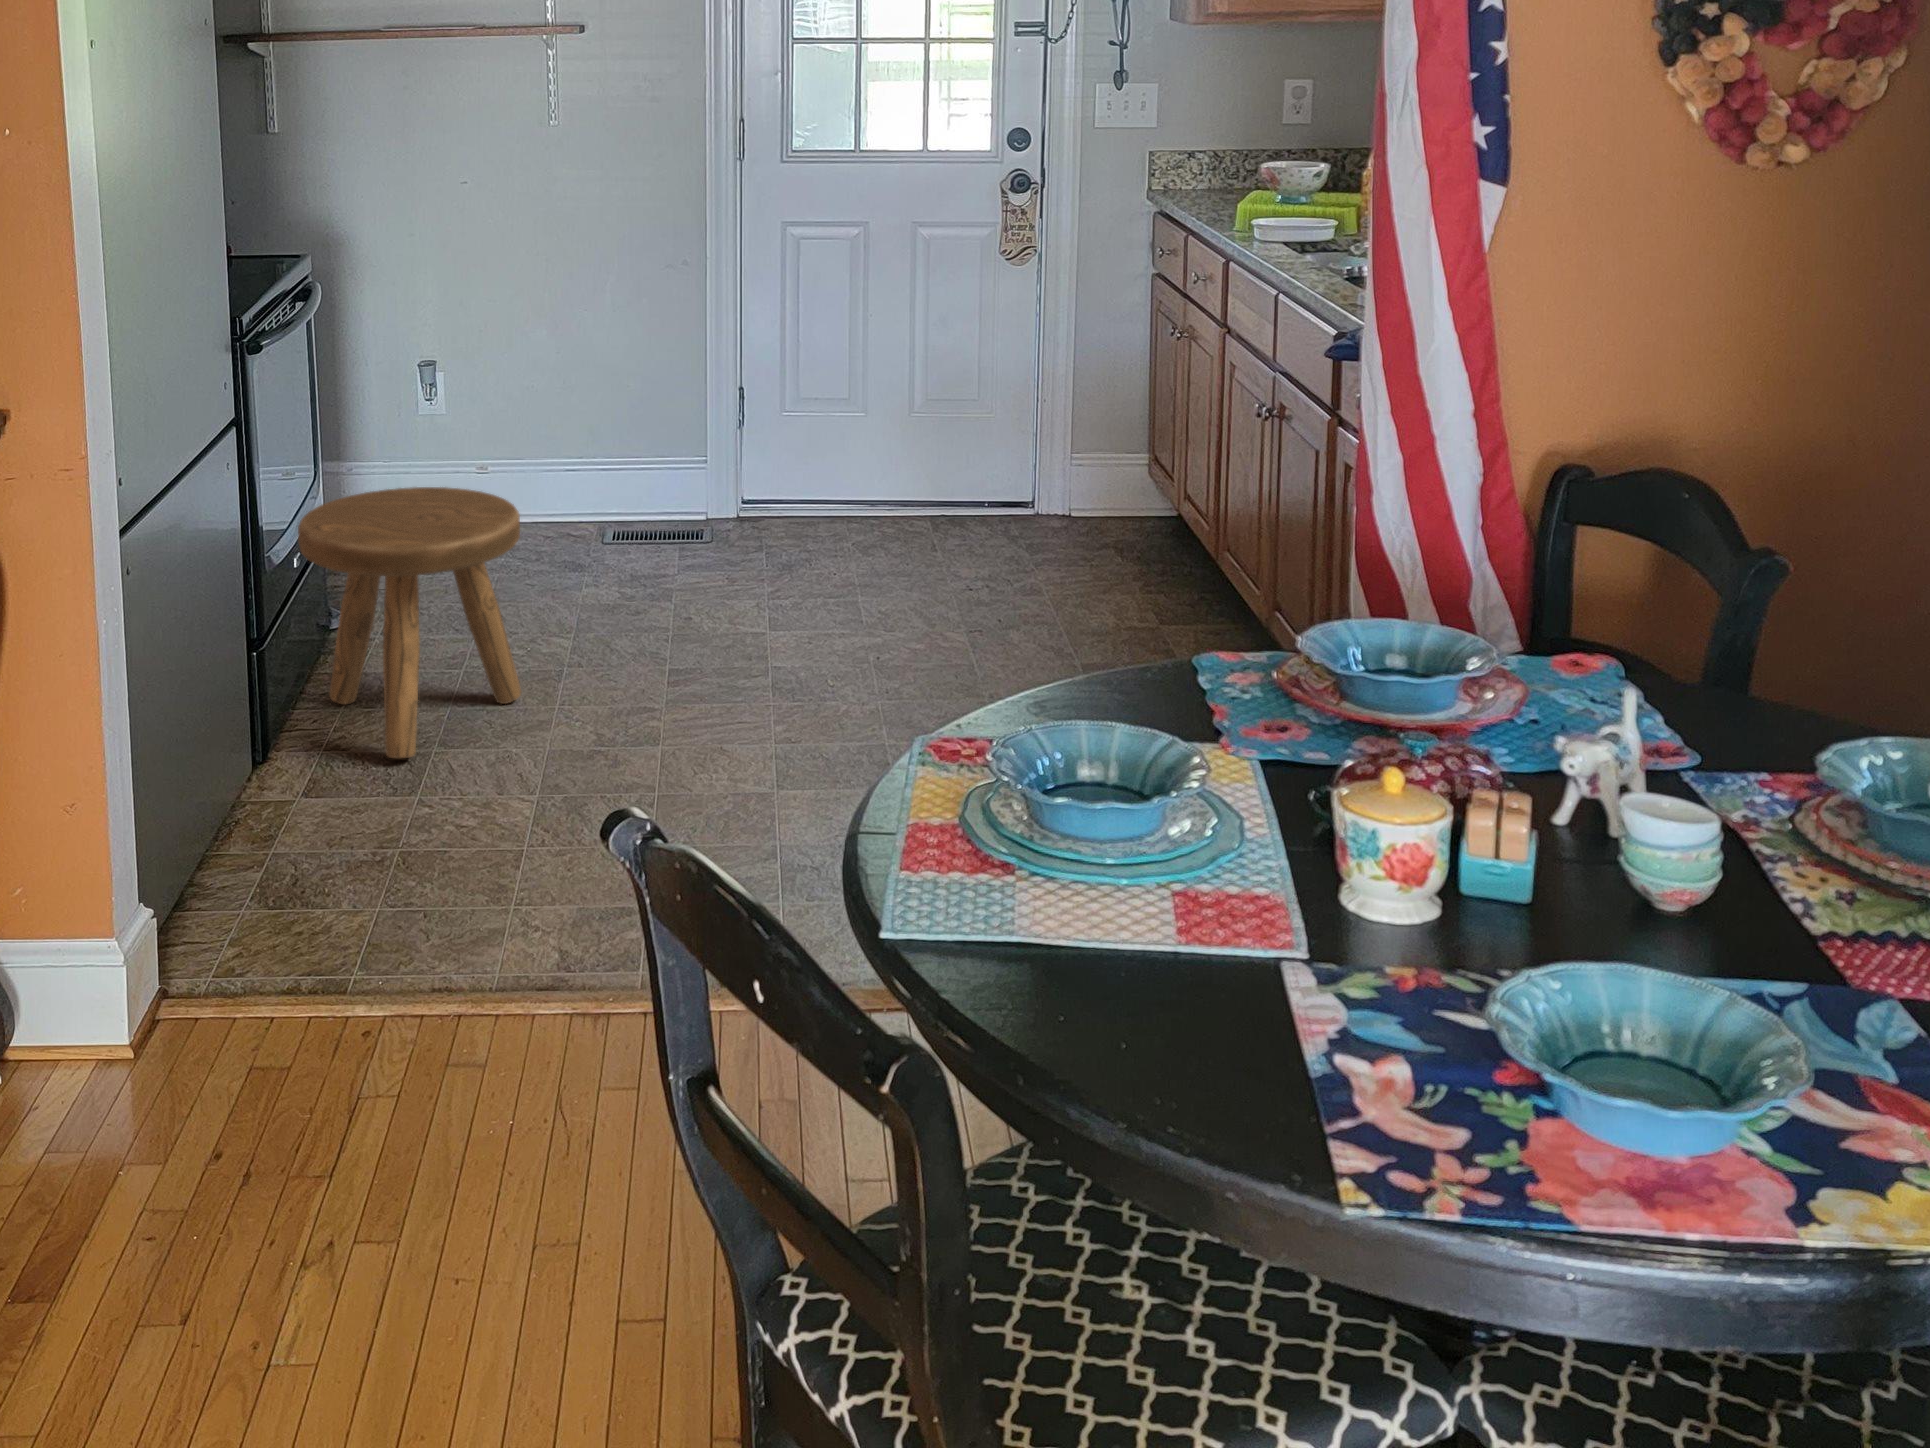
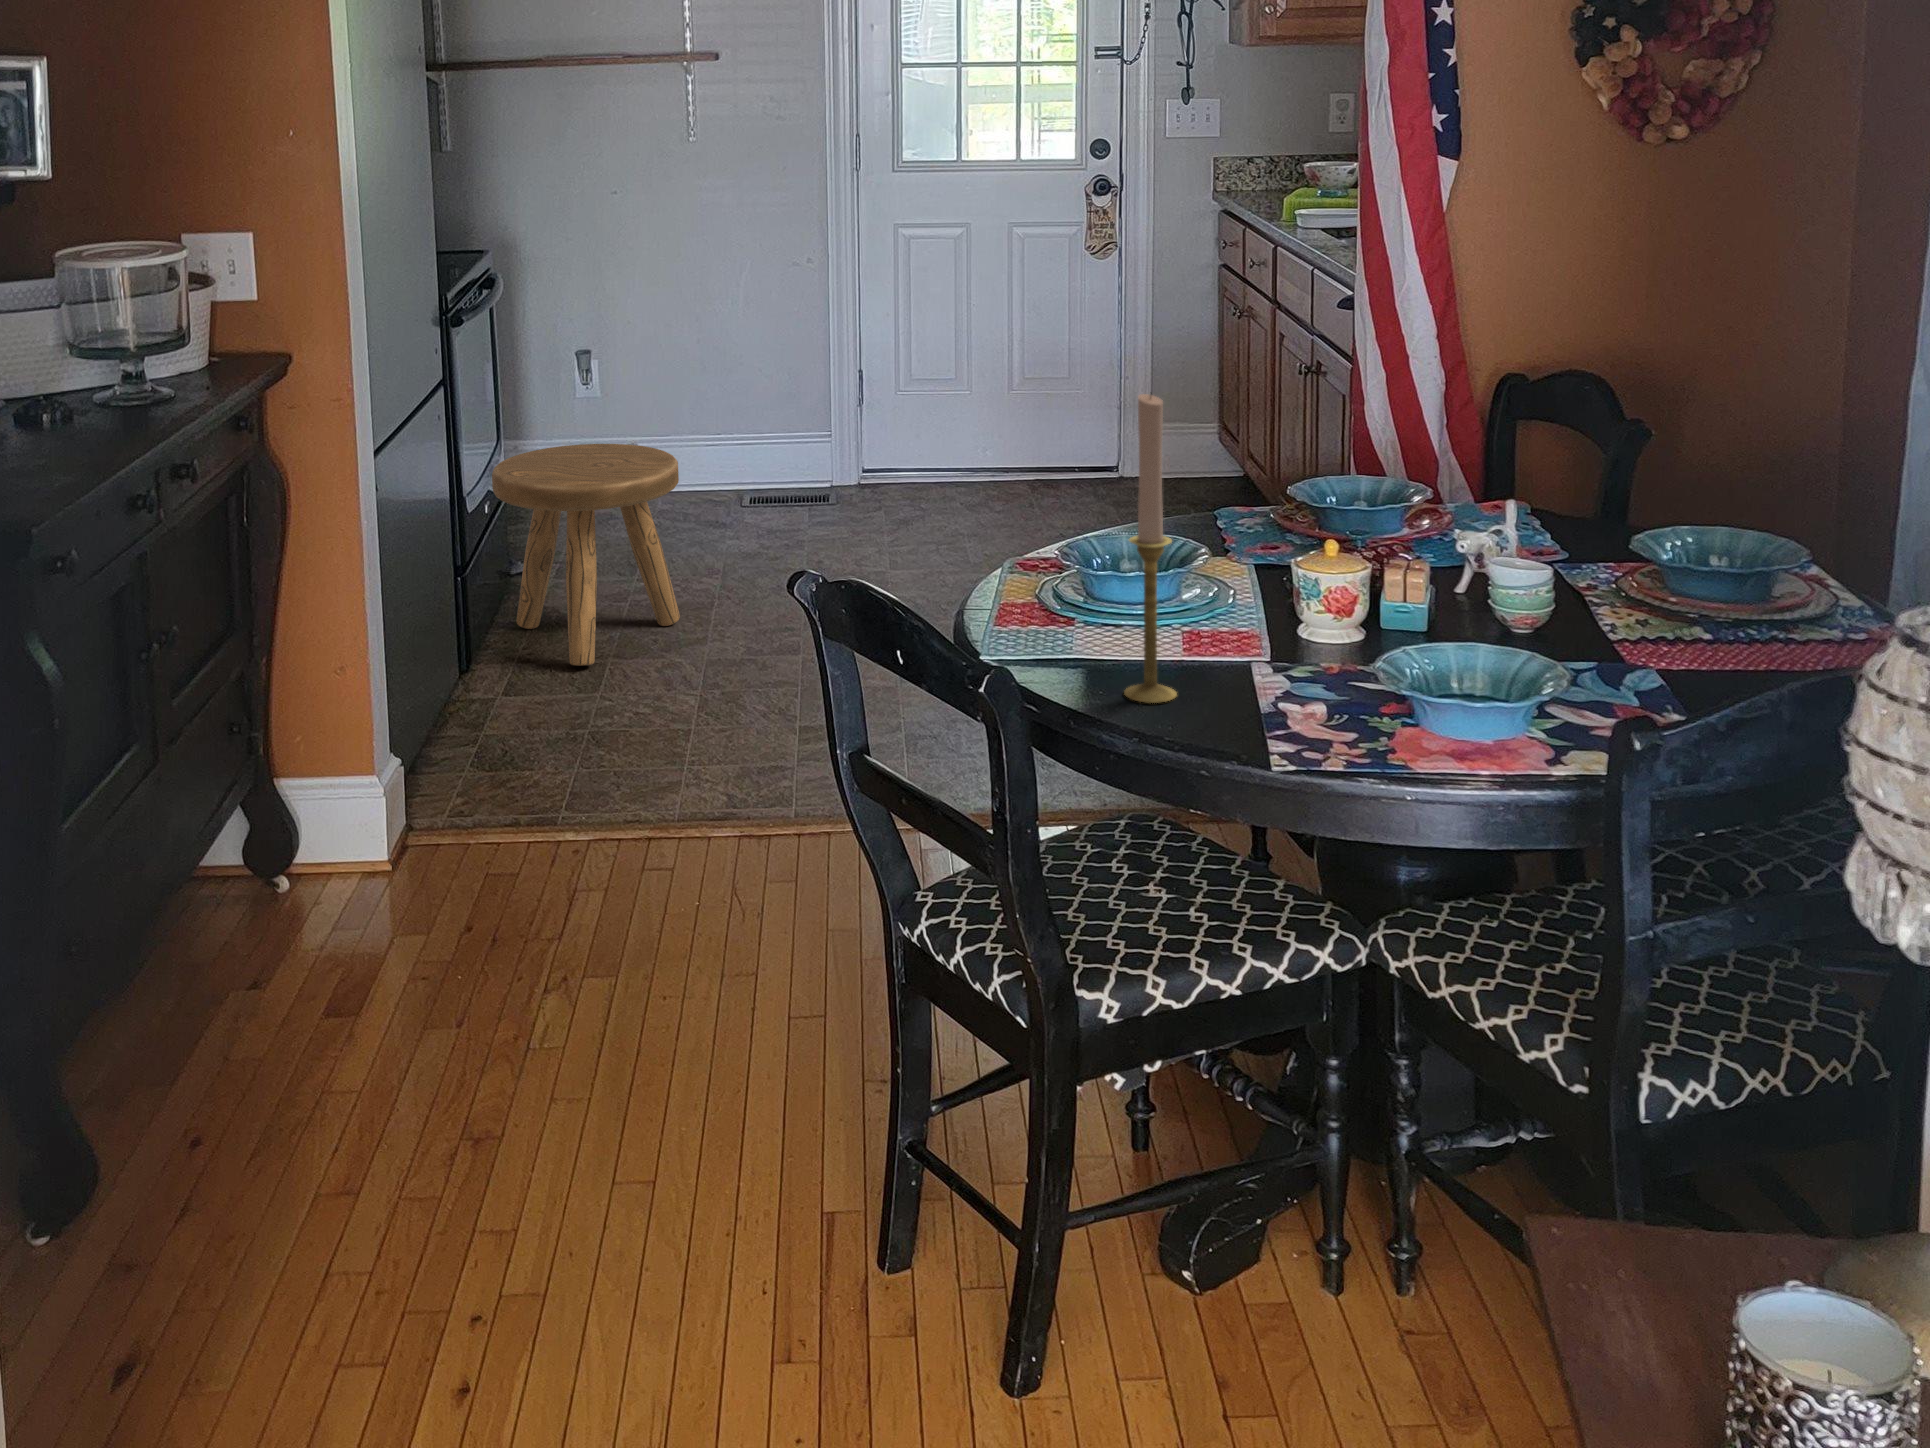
candlestick: none [1096,582,1177,1044] -> present [1124,394,1177,703]

